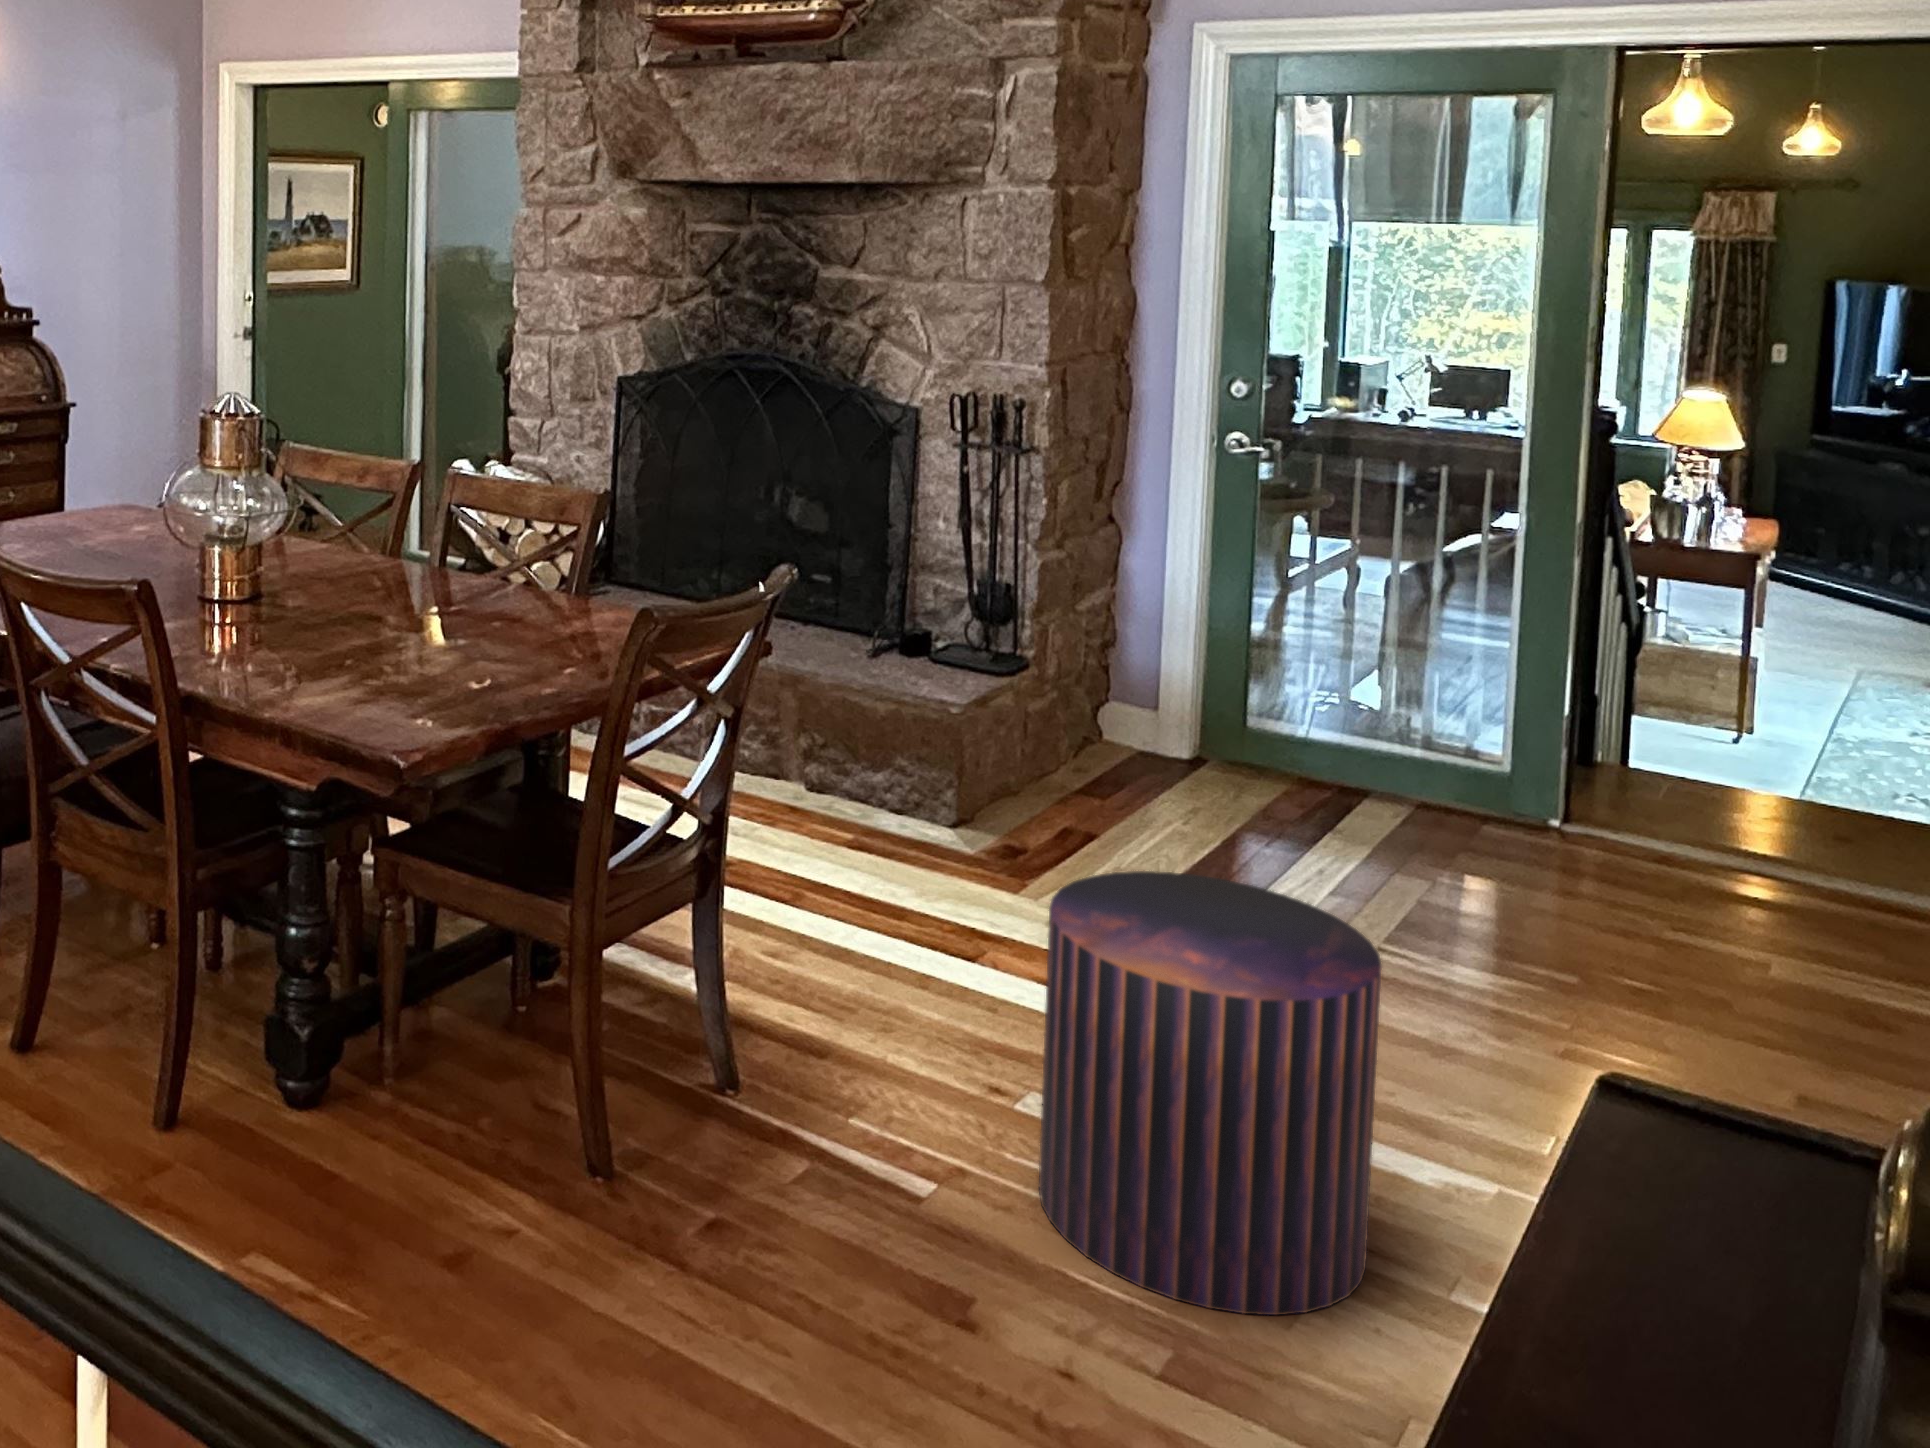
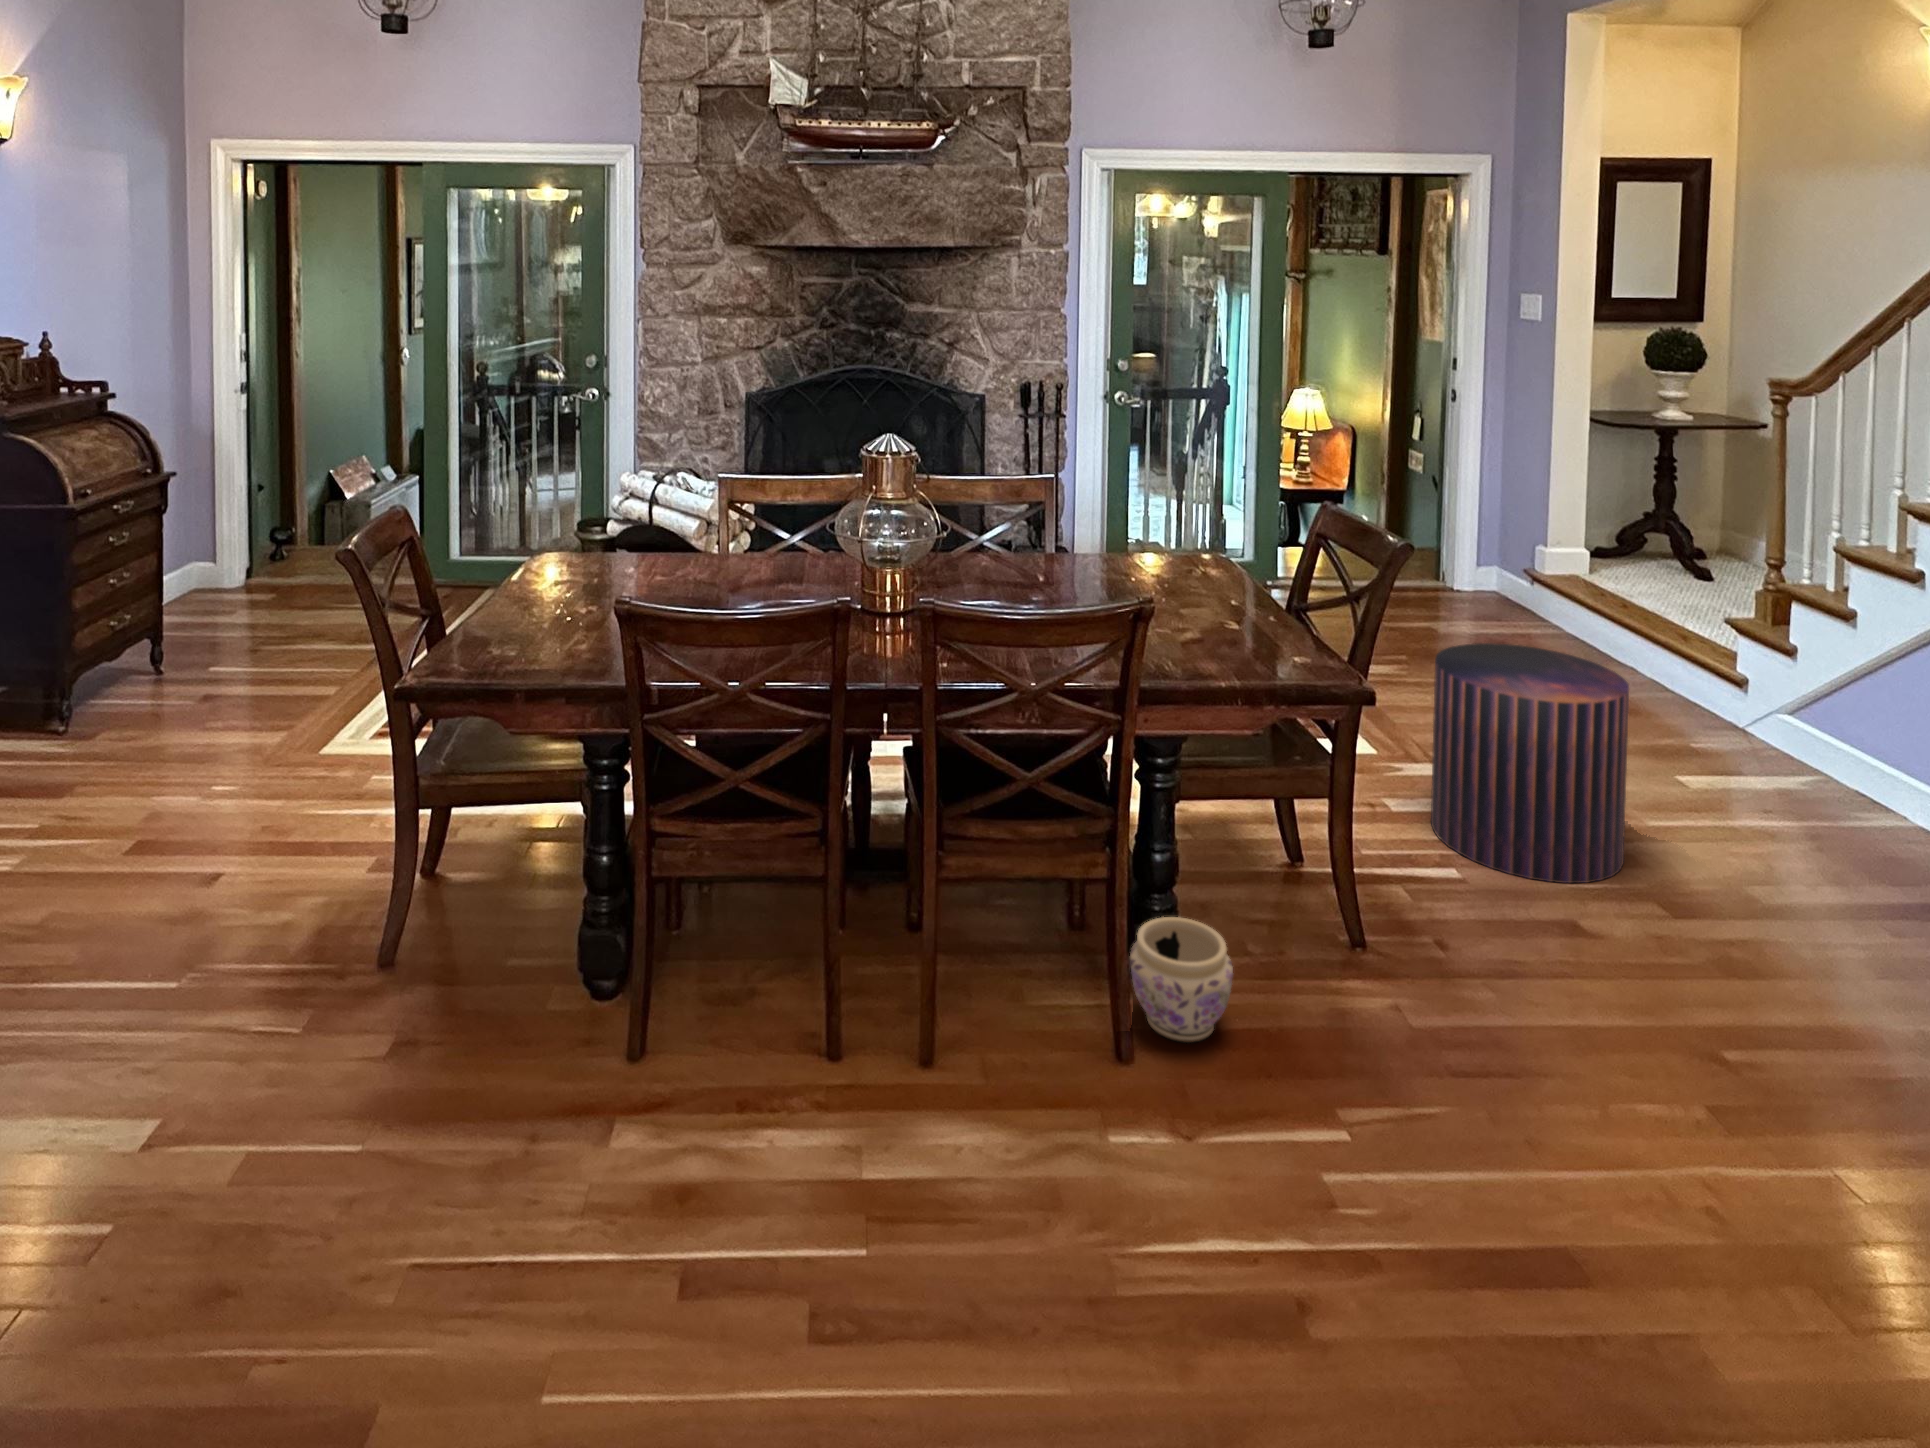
planter: none [251,1027,377,1178] -> present [1130,917,1233,1043]

